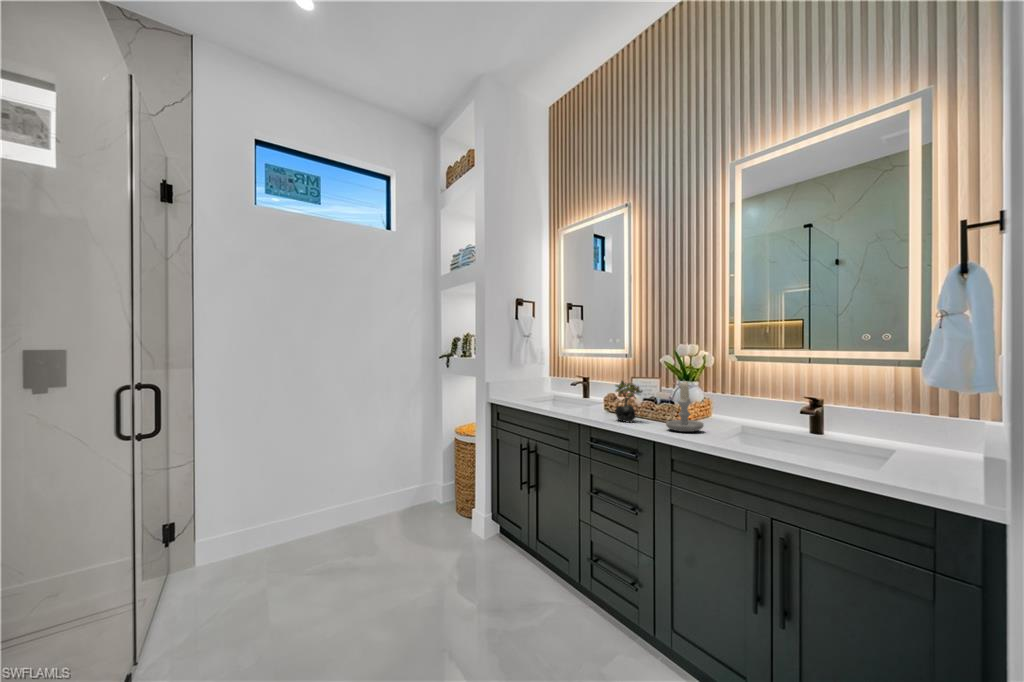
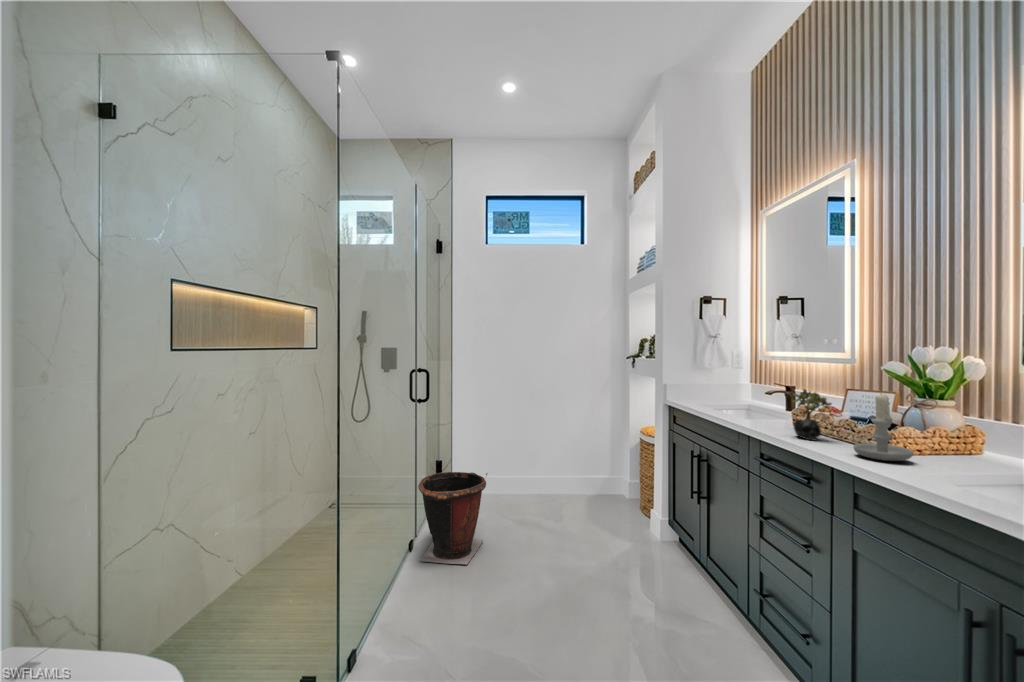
waste bin: none [214,492,305,617] -> present [418,472,488,565]

